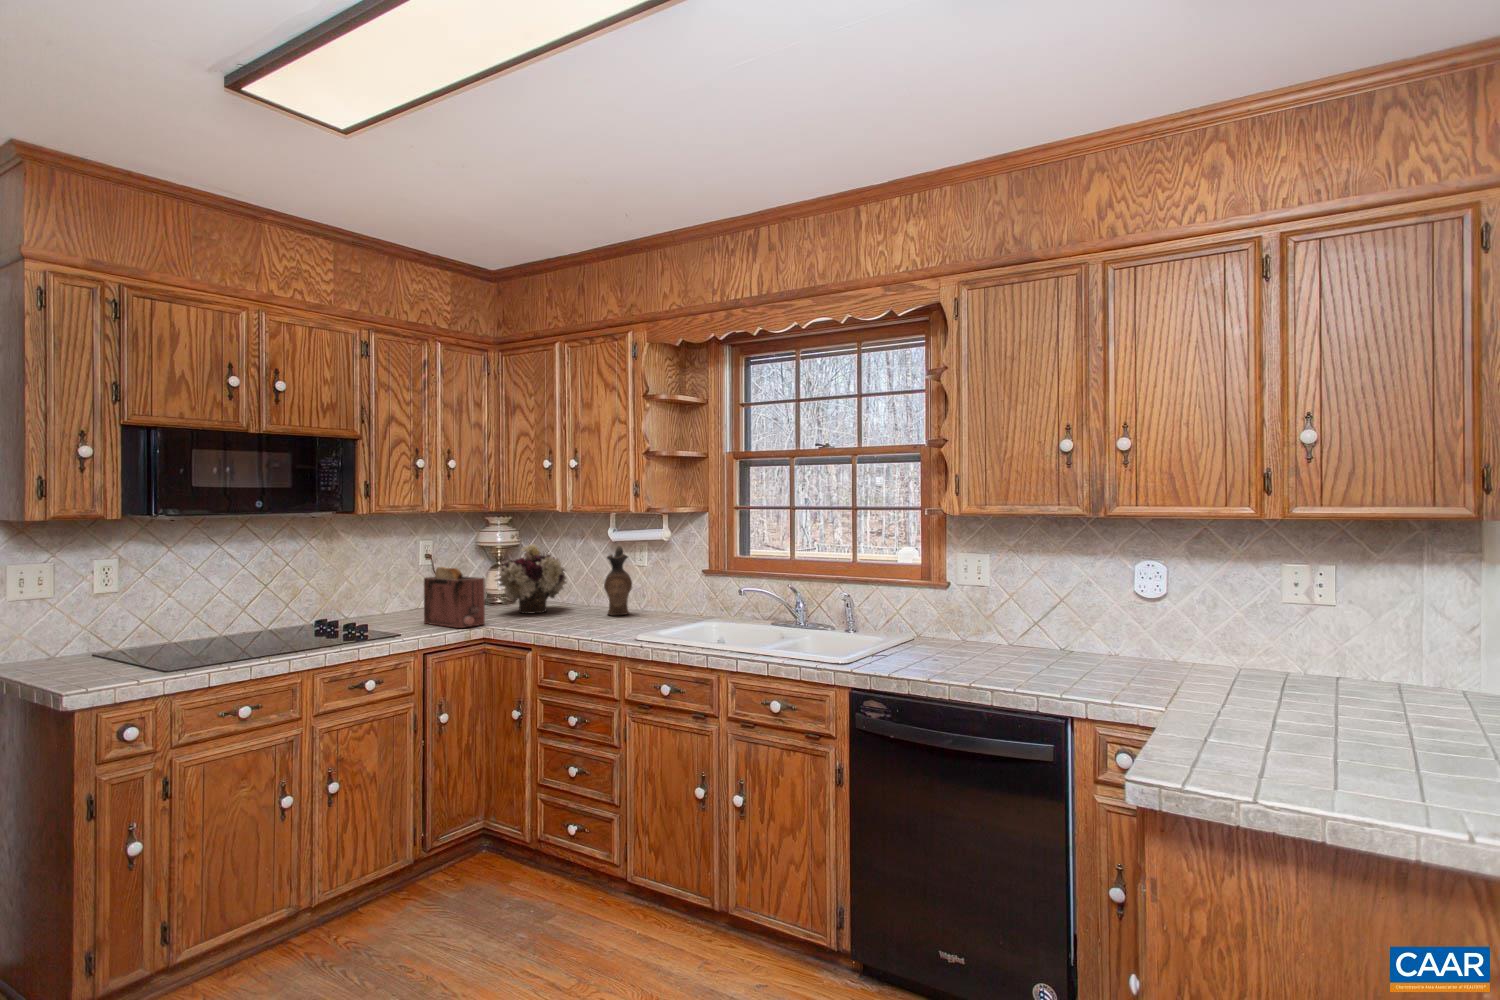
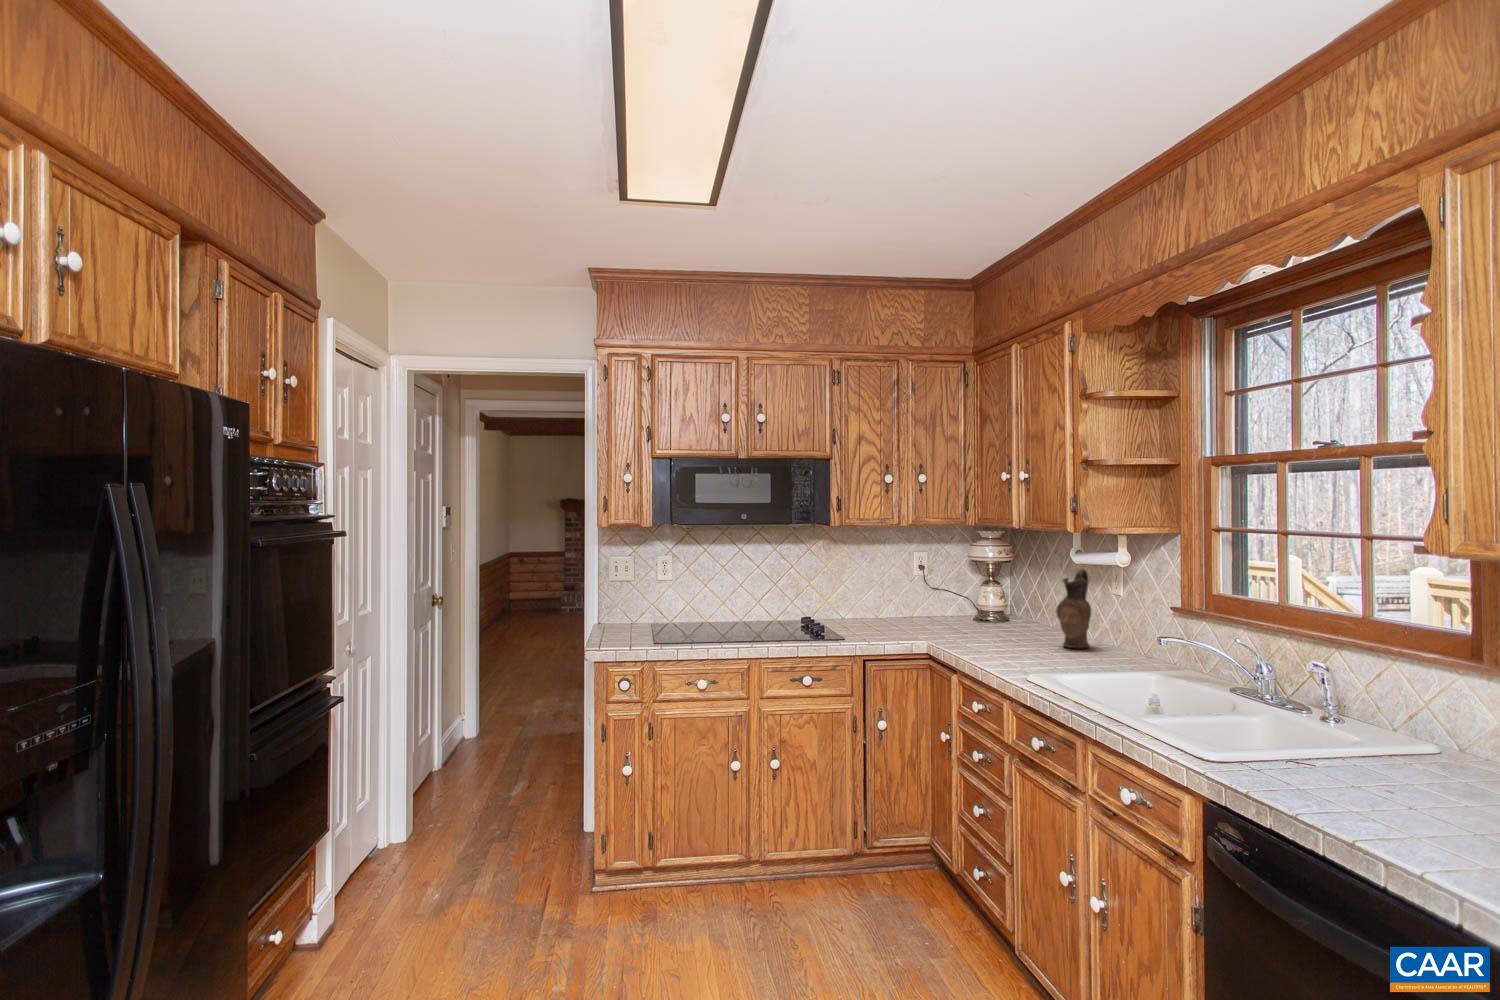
flower arrangement: present [496,544,567,614] -> none [956,561,1038,634]
toaster: present [424,567,485,628] -> none [883,578,927,639]

